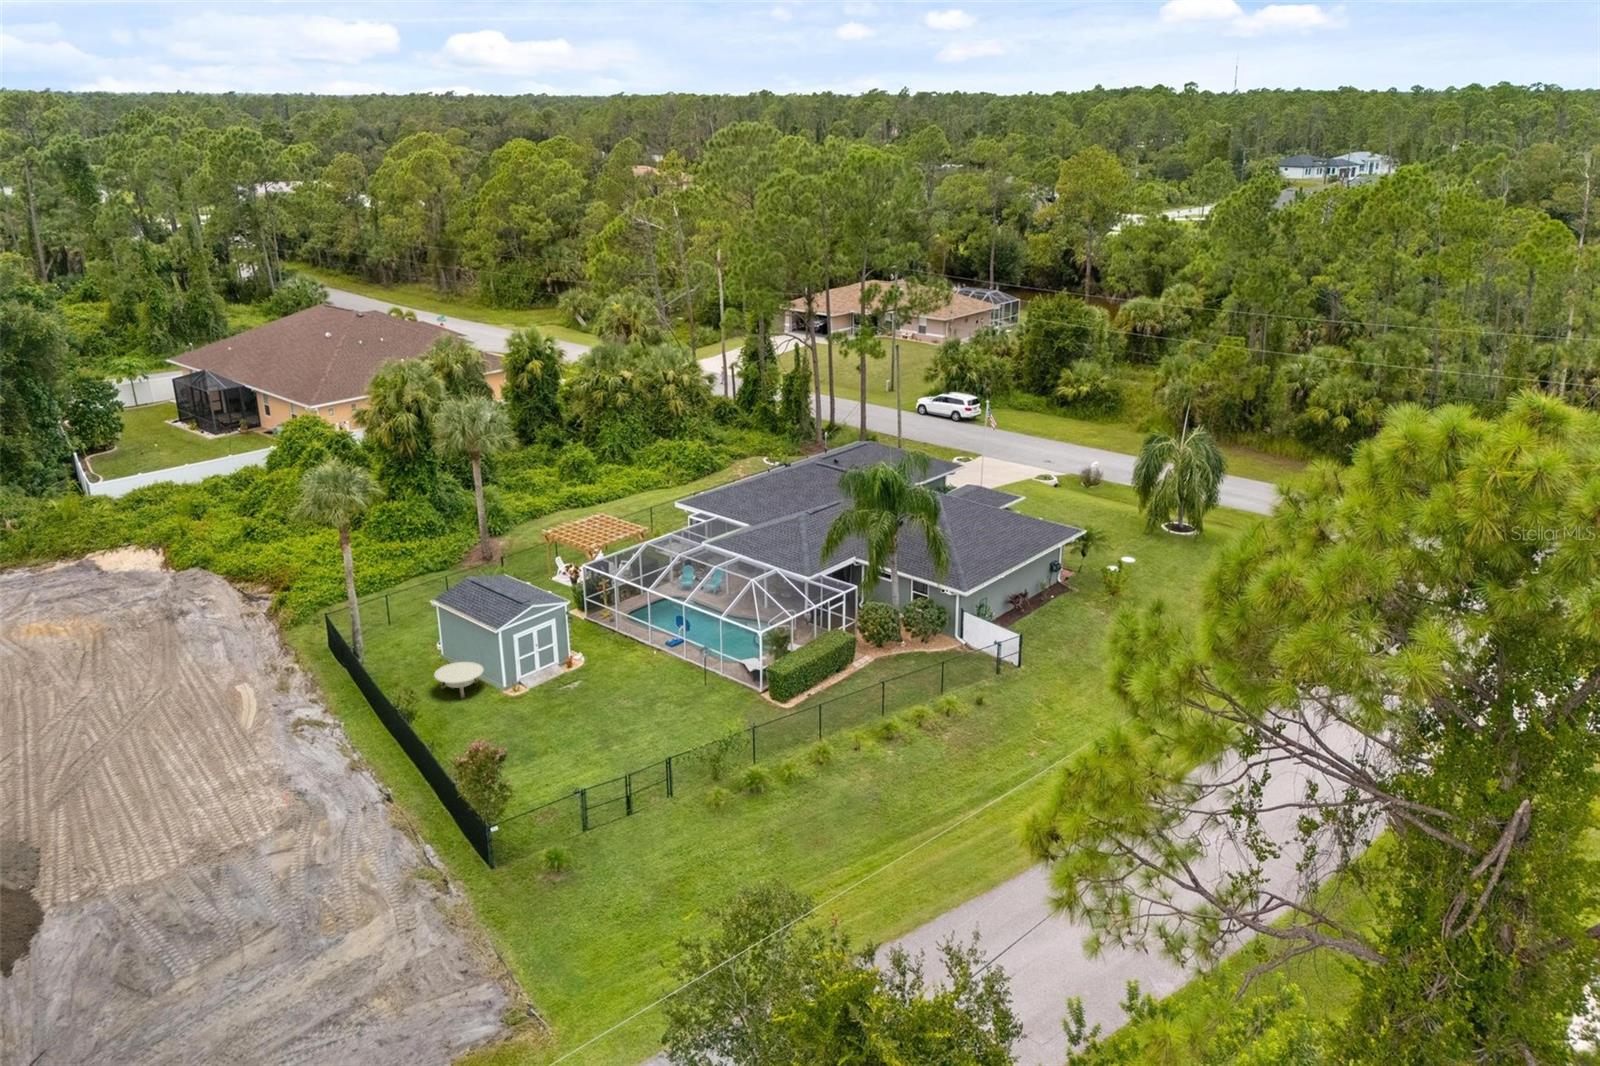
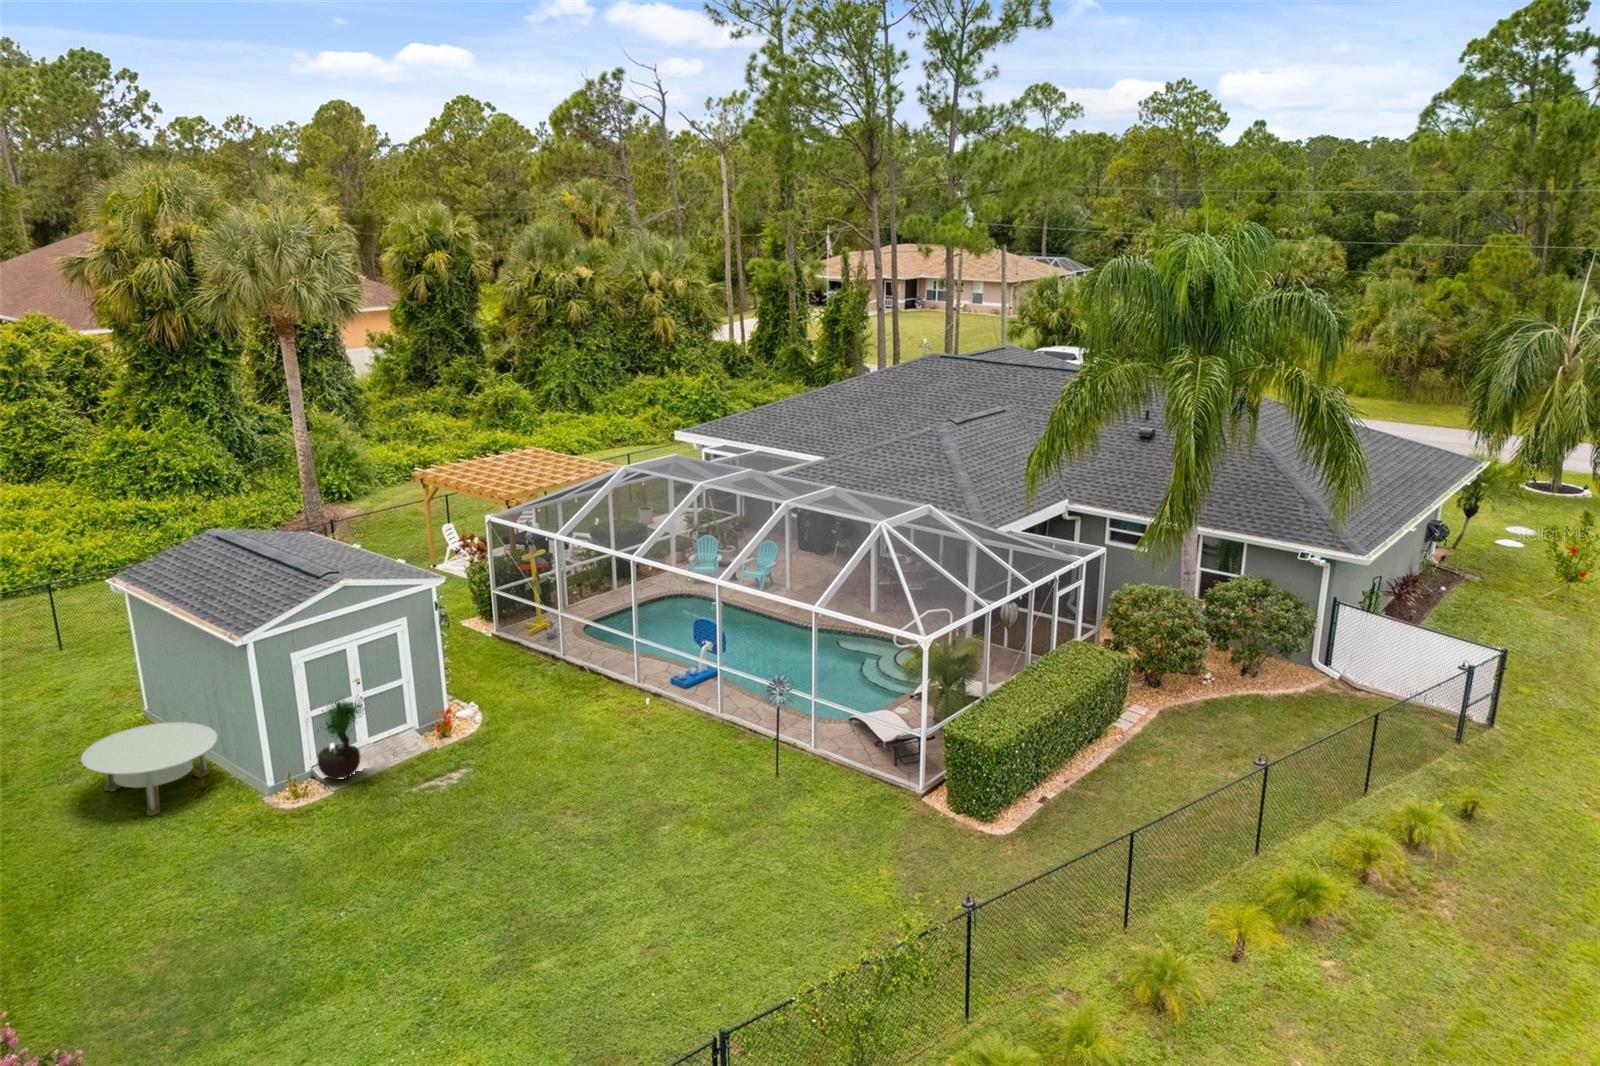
potted tree: none [523,652,543,685] -> present [317,699,365,779]

